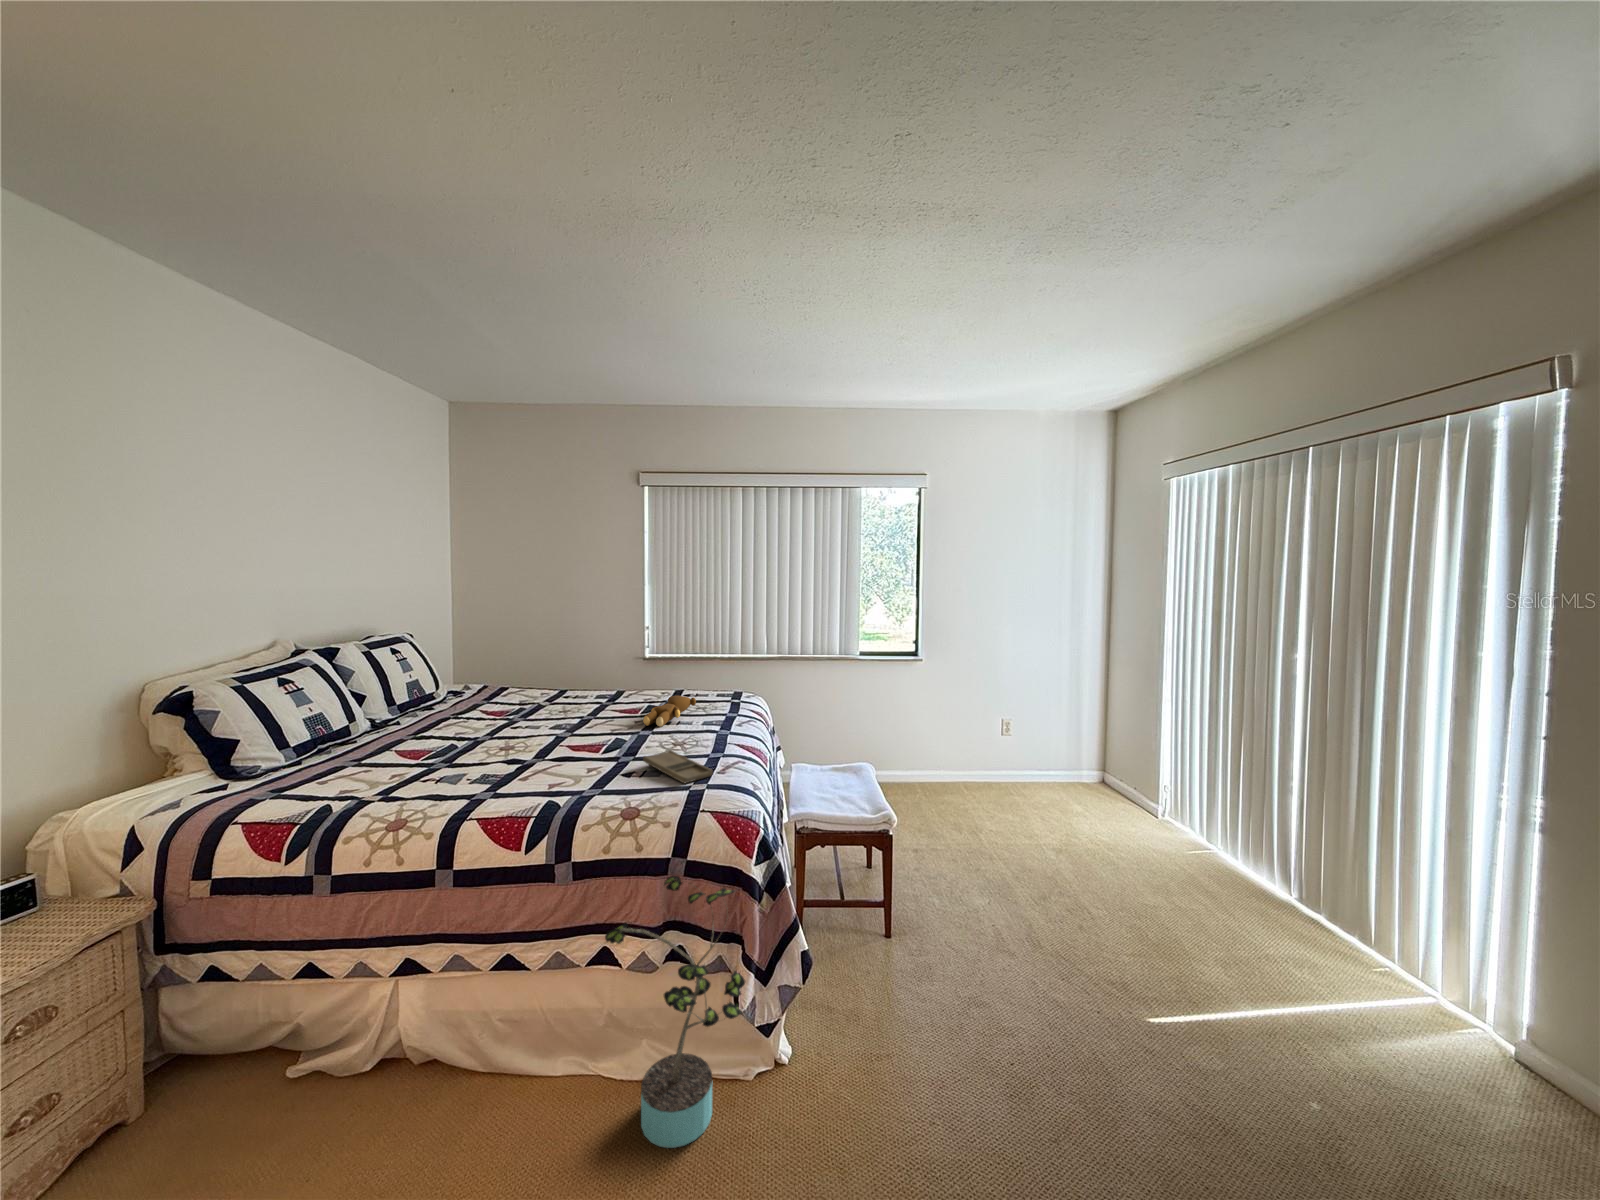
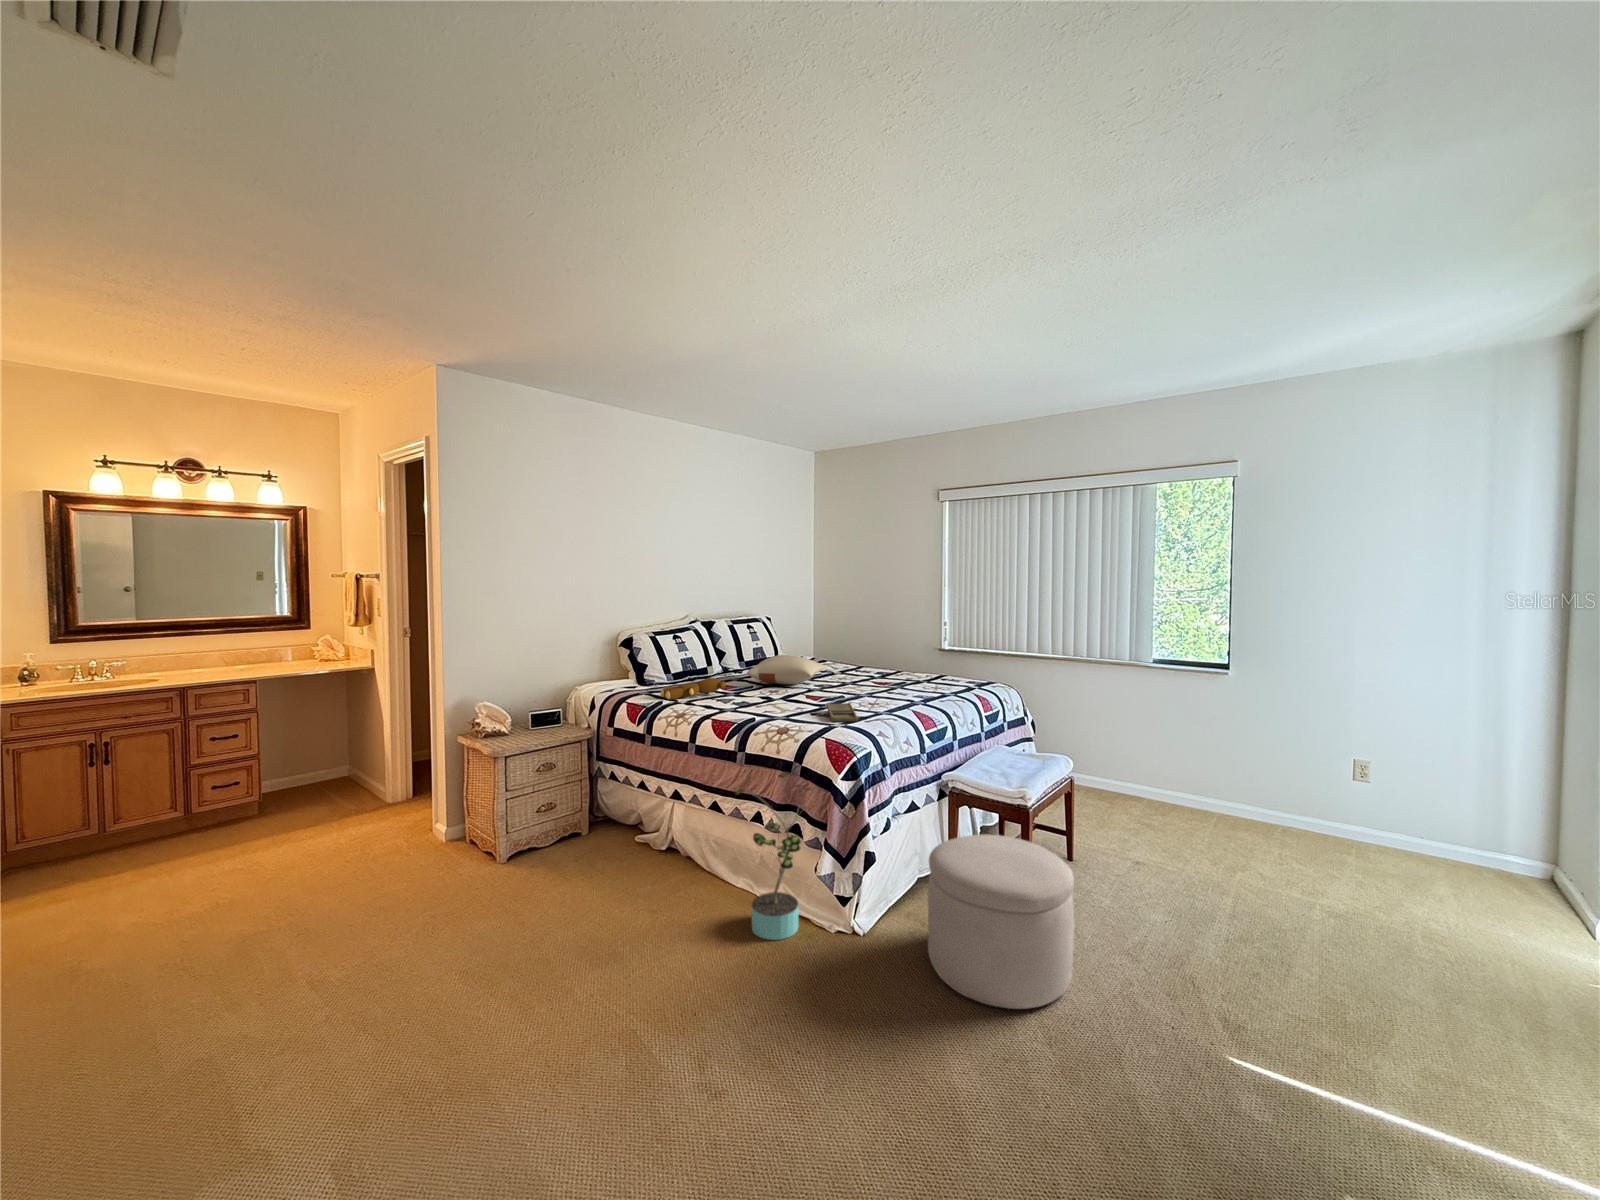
pillow: none [453,691,560,734] -> present [747,655,826,684]
teddy bear: present [644,696,696,727] -> present [661,678,726,700]
ottoman: none [863,870,1023,1081] -> present [928,834,1074,1009]

